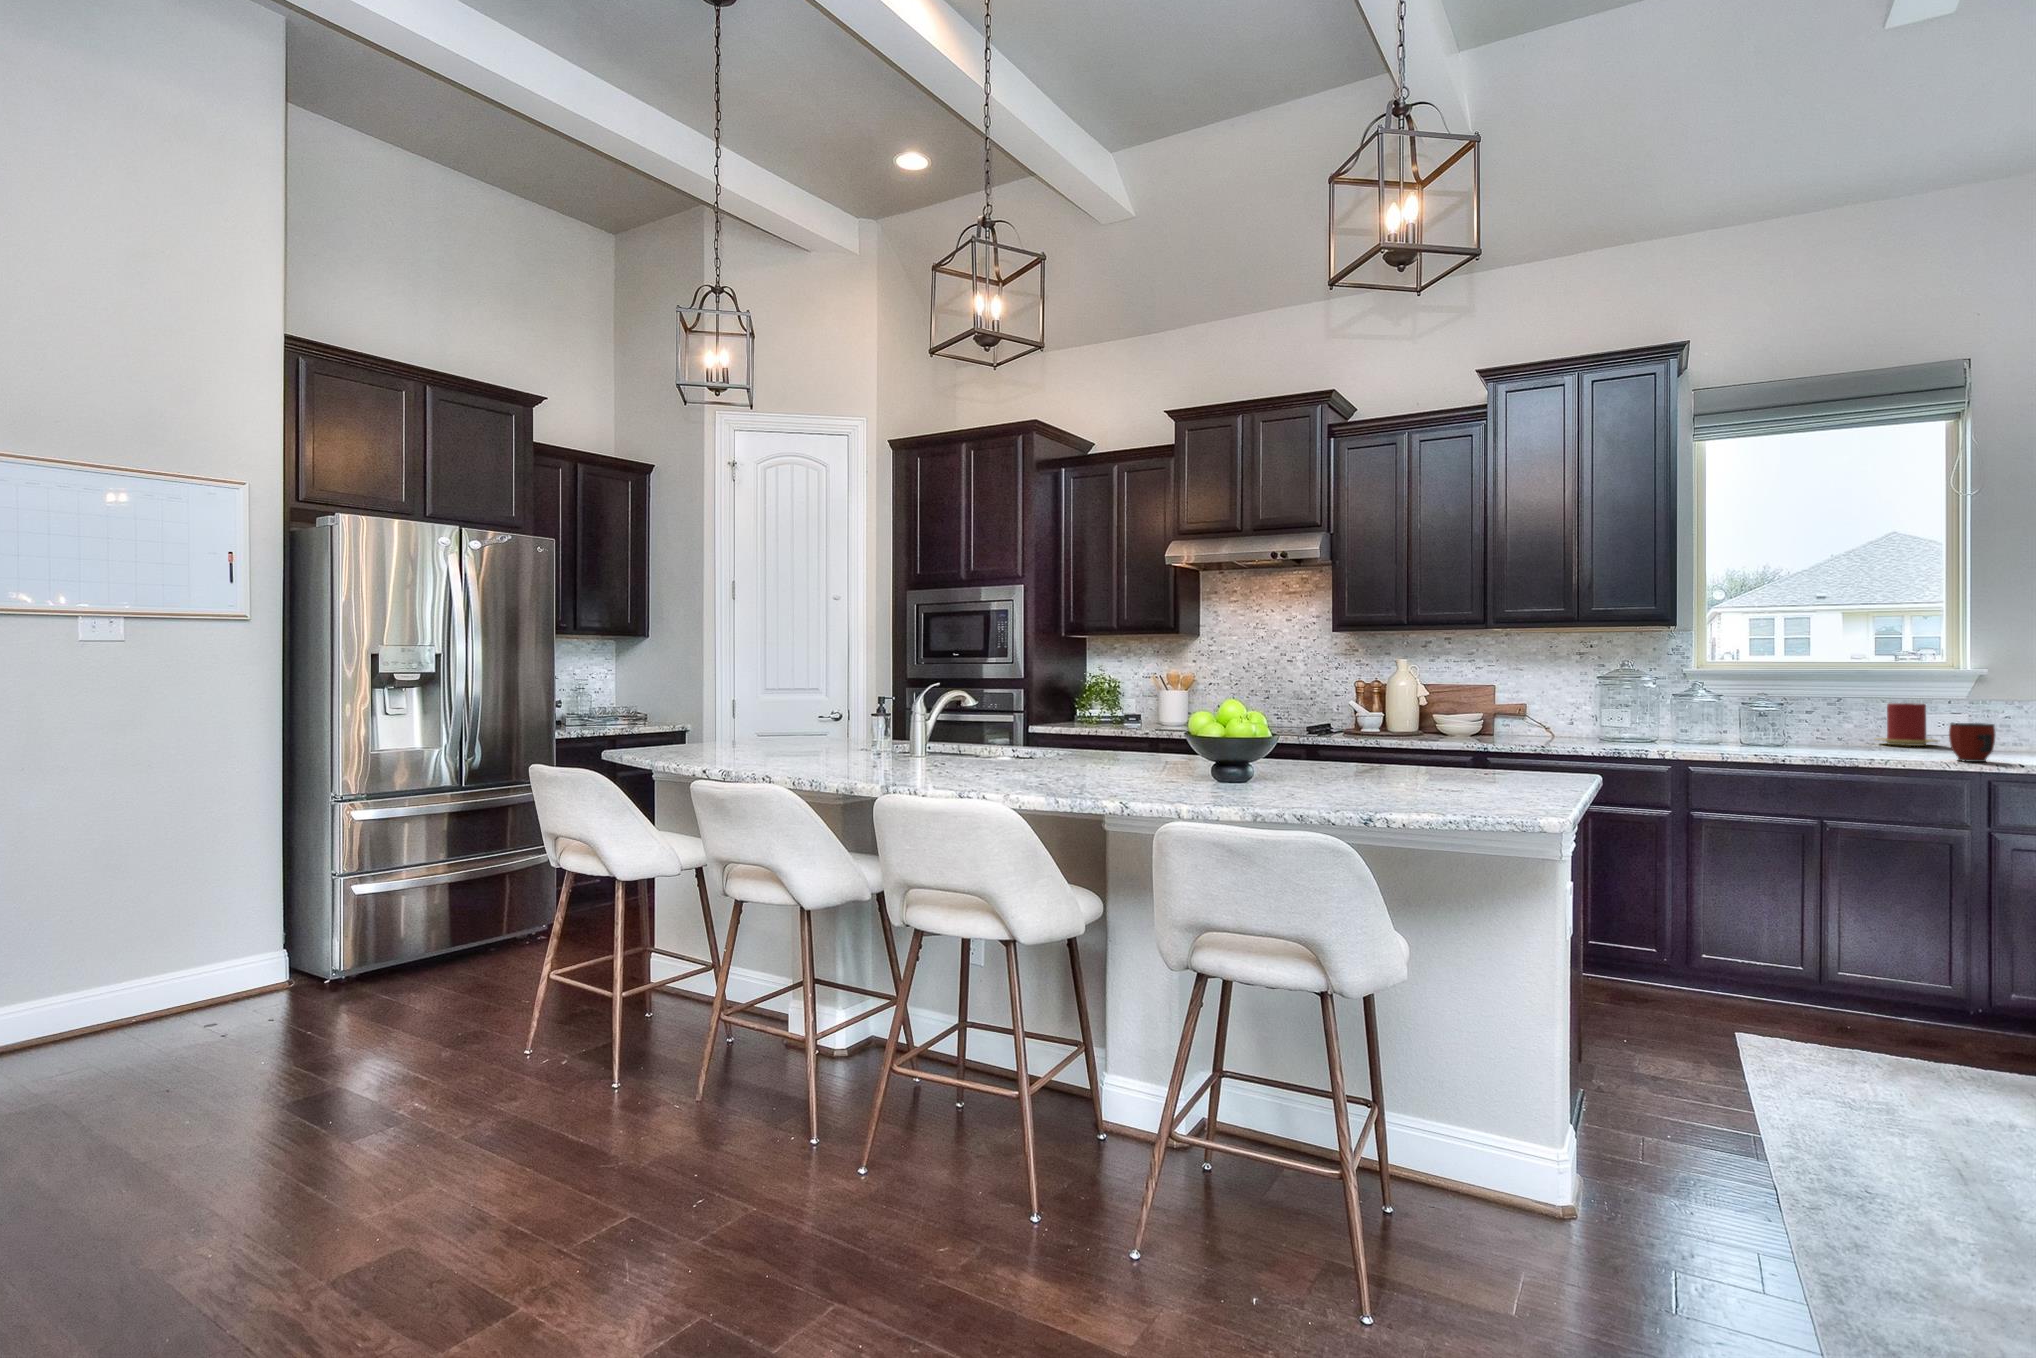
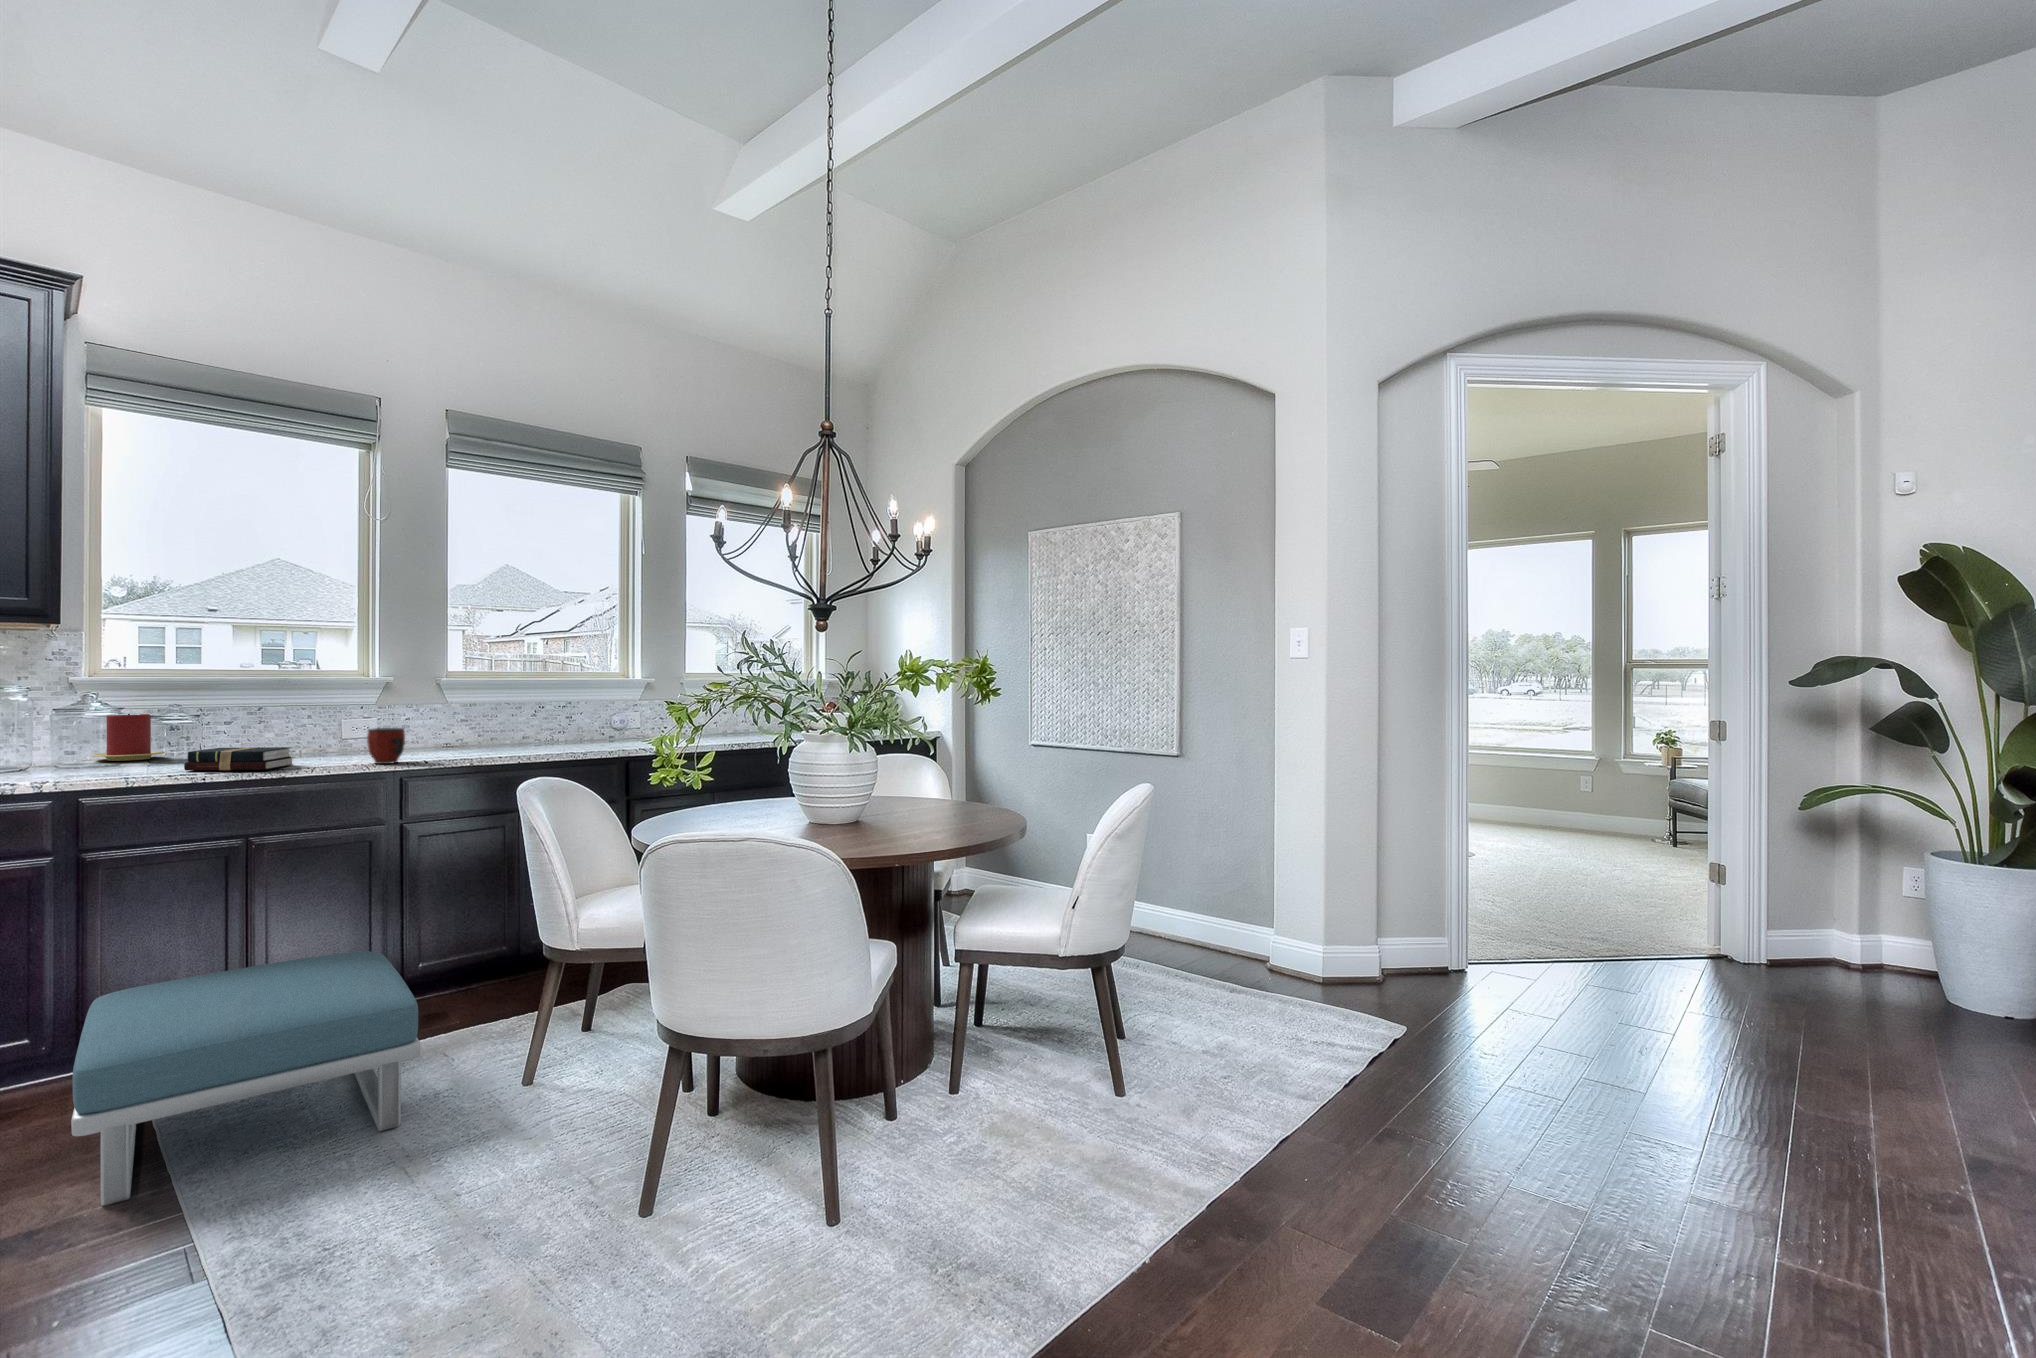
candle: present [1876,703,1937,746] -> present [92,714,165,761]
hardback book: none [1767,734,1869,756] -> present [184,747,293,770]
footstool: none [1676,925,1990,1134] -> present [71,951,420,1206]

